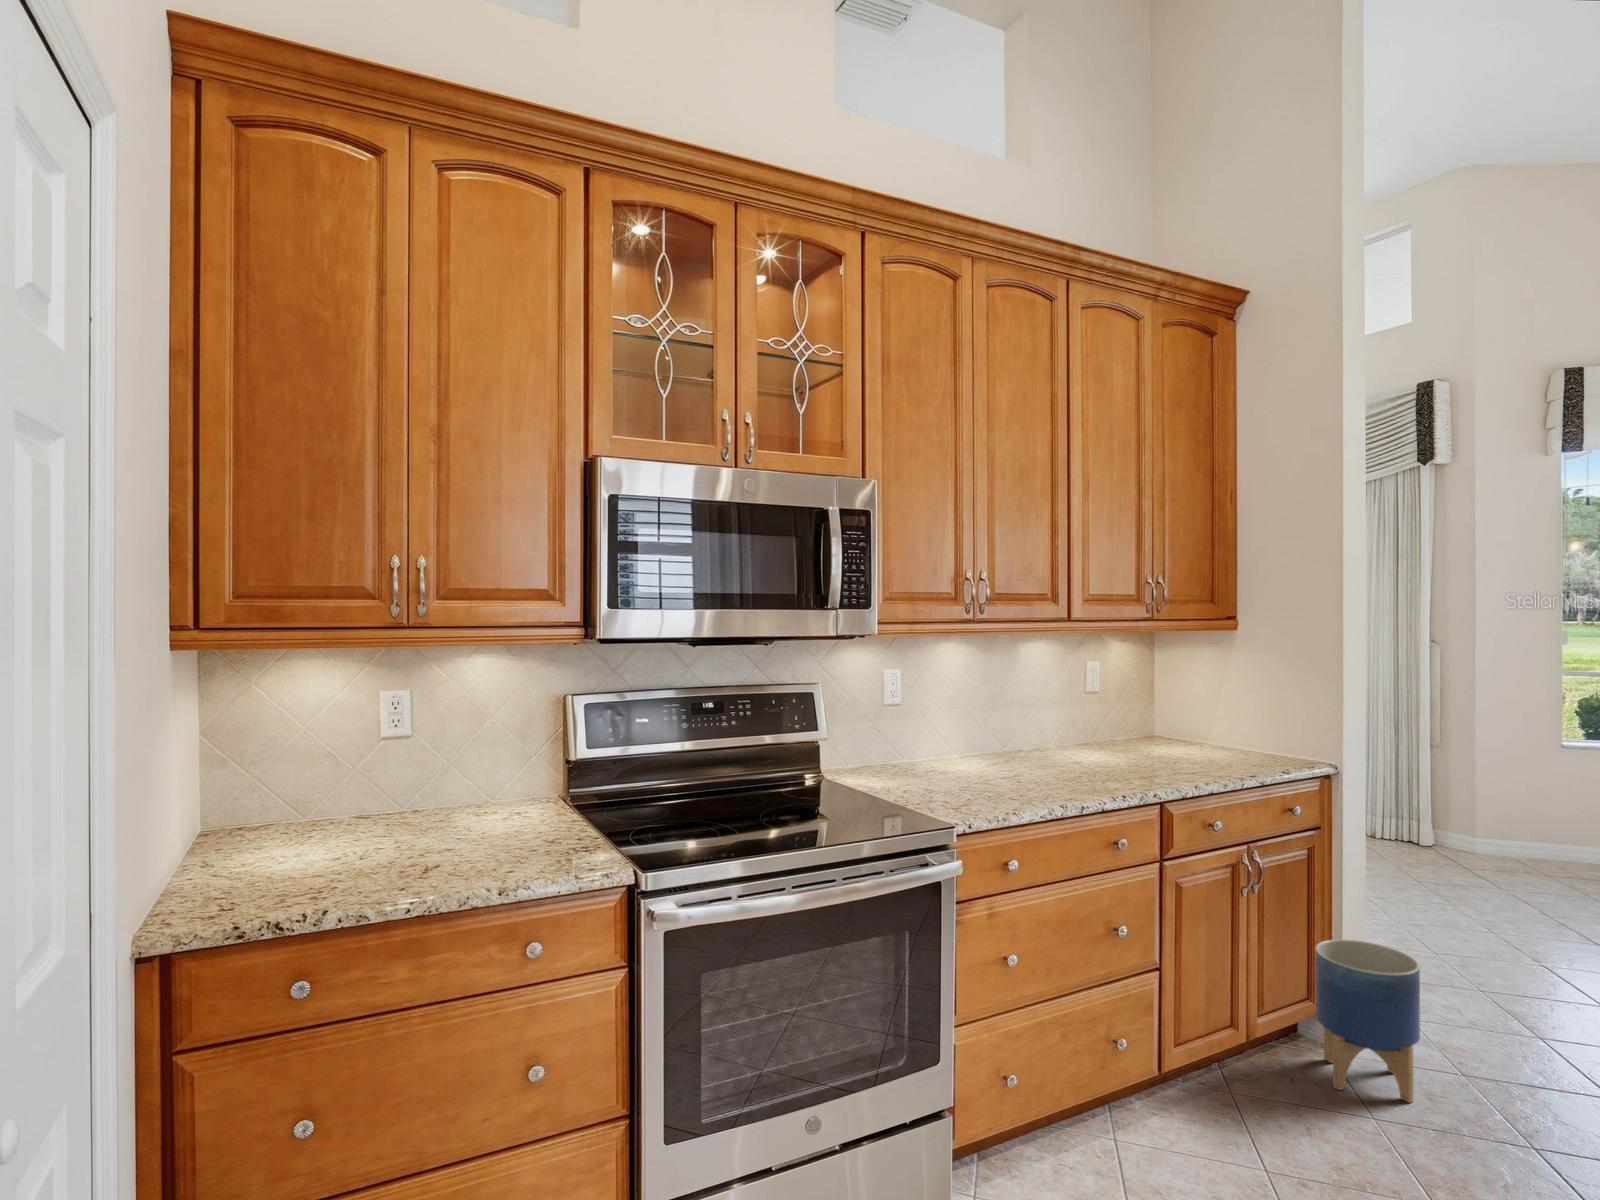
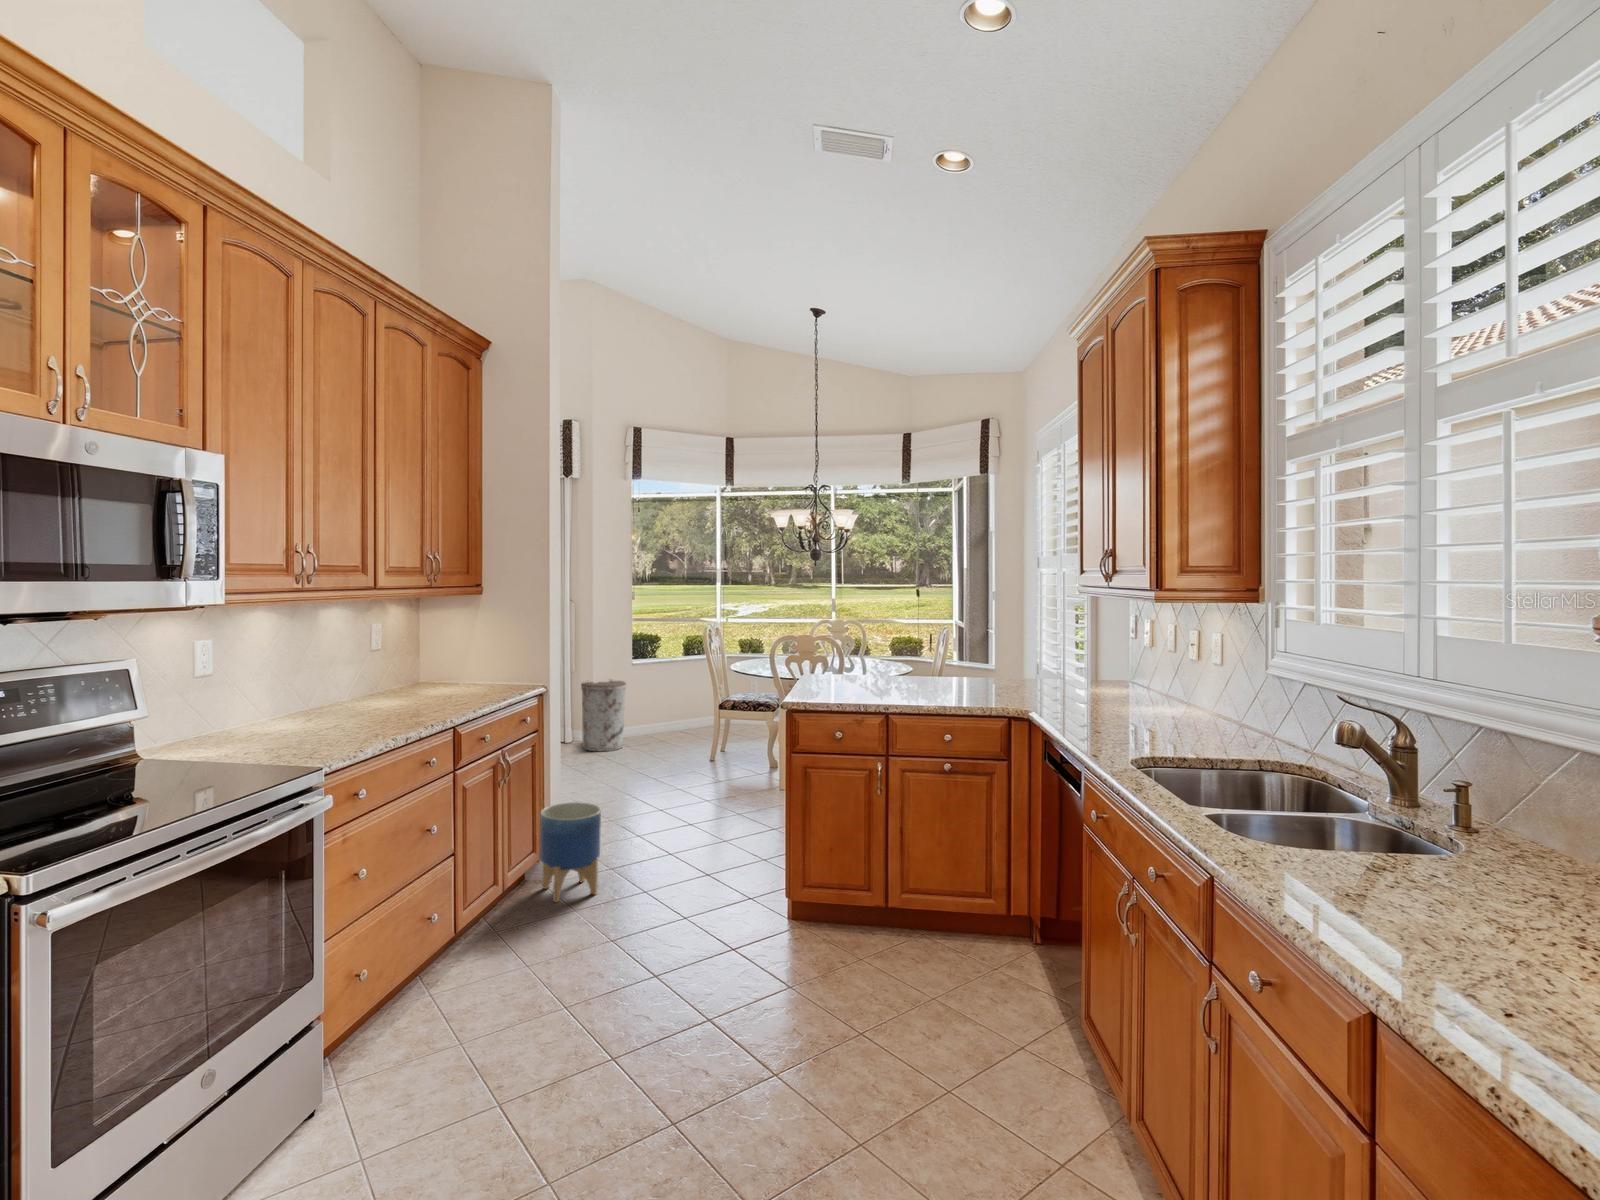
trash can: none [1463,763,1548,875] -> present [581,680,626,751]

